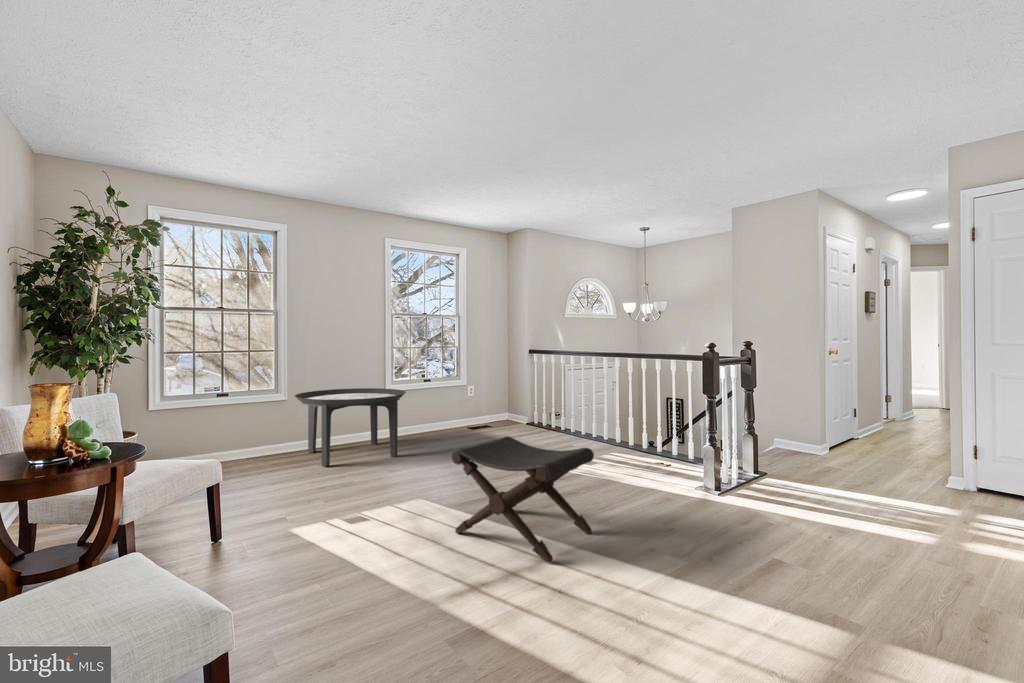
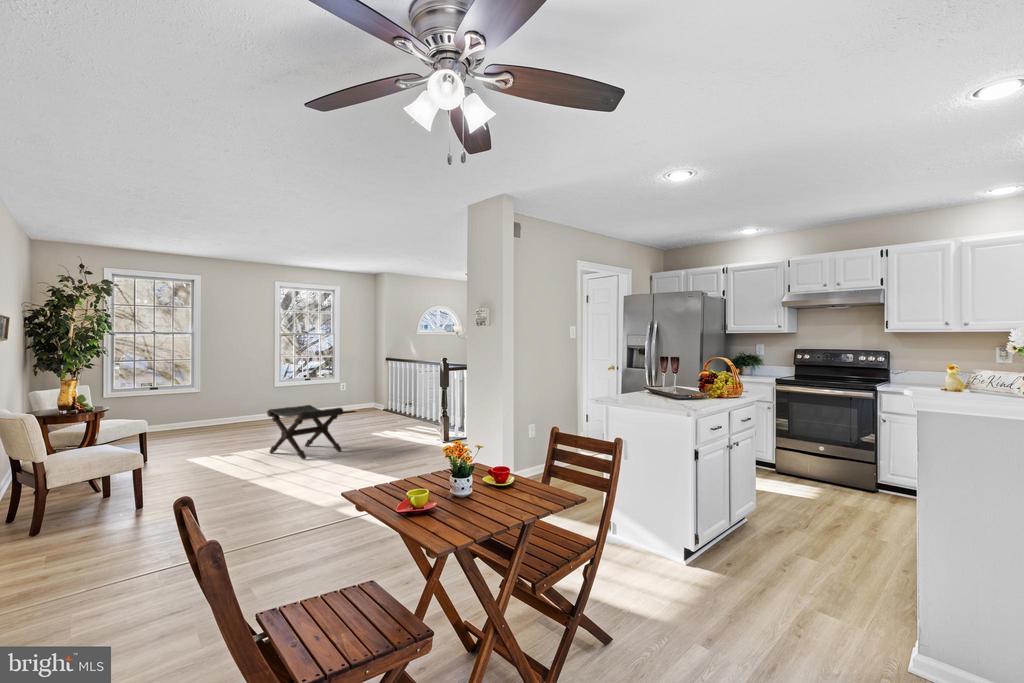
round table: present [295,388,406,466] -> none [201,385,281,433]

